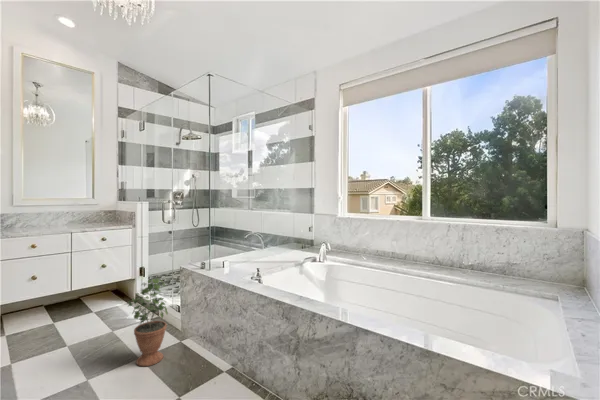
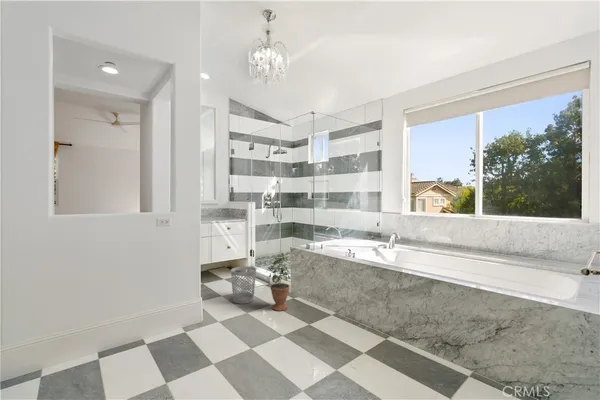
wastebasket: none [77,296,122,356] -> present [231,266,256,304]

